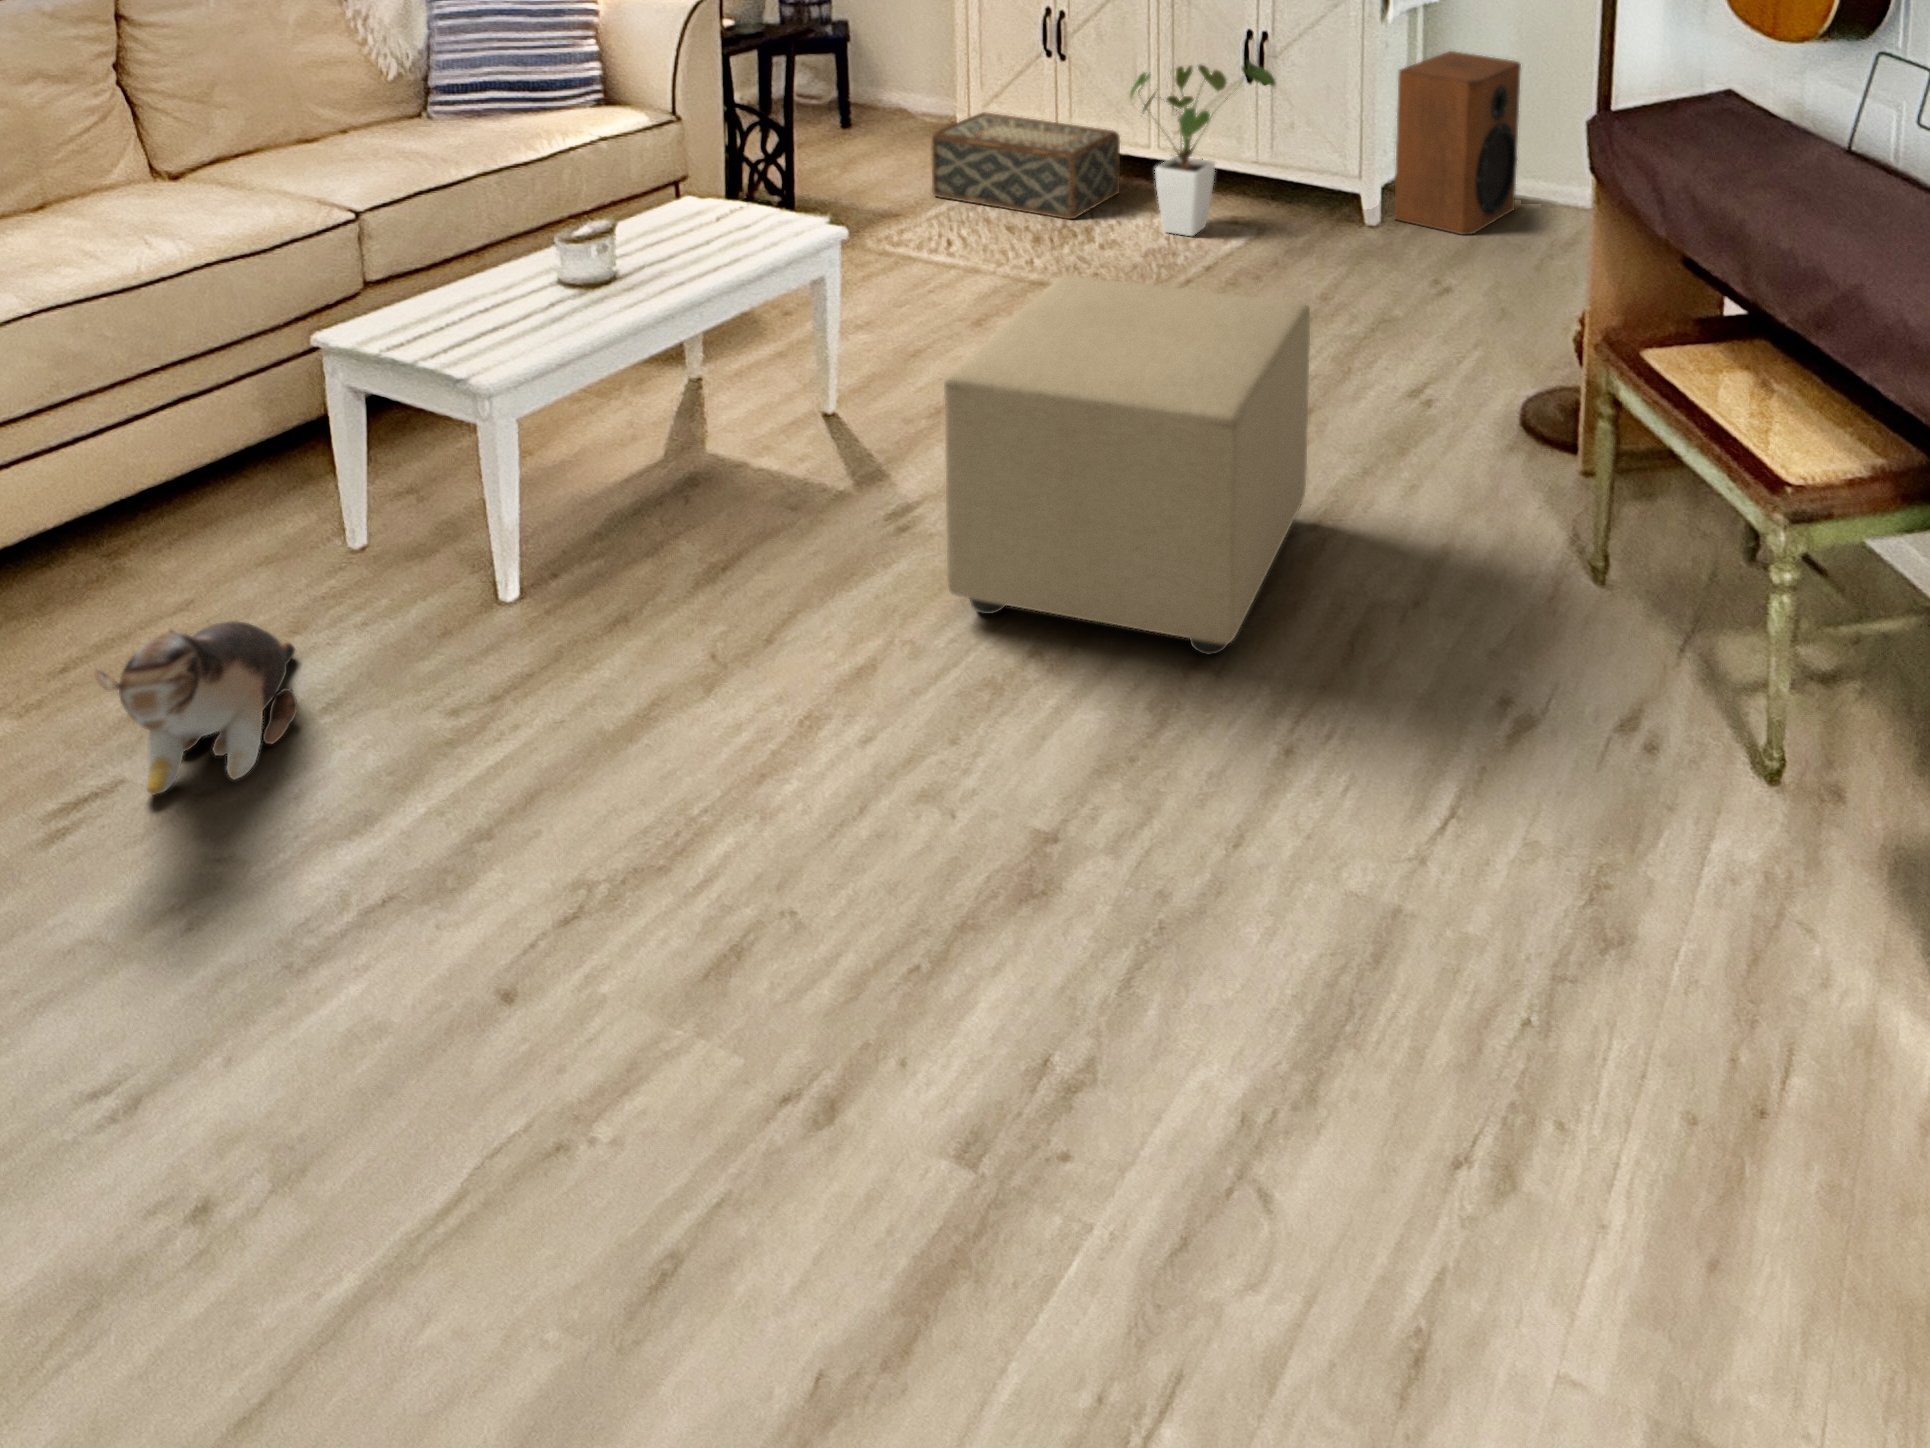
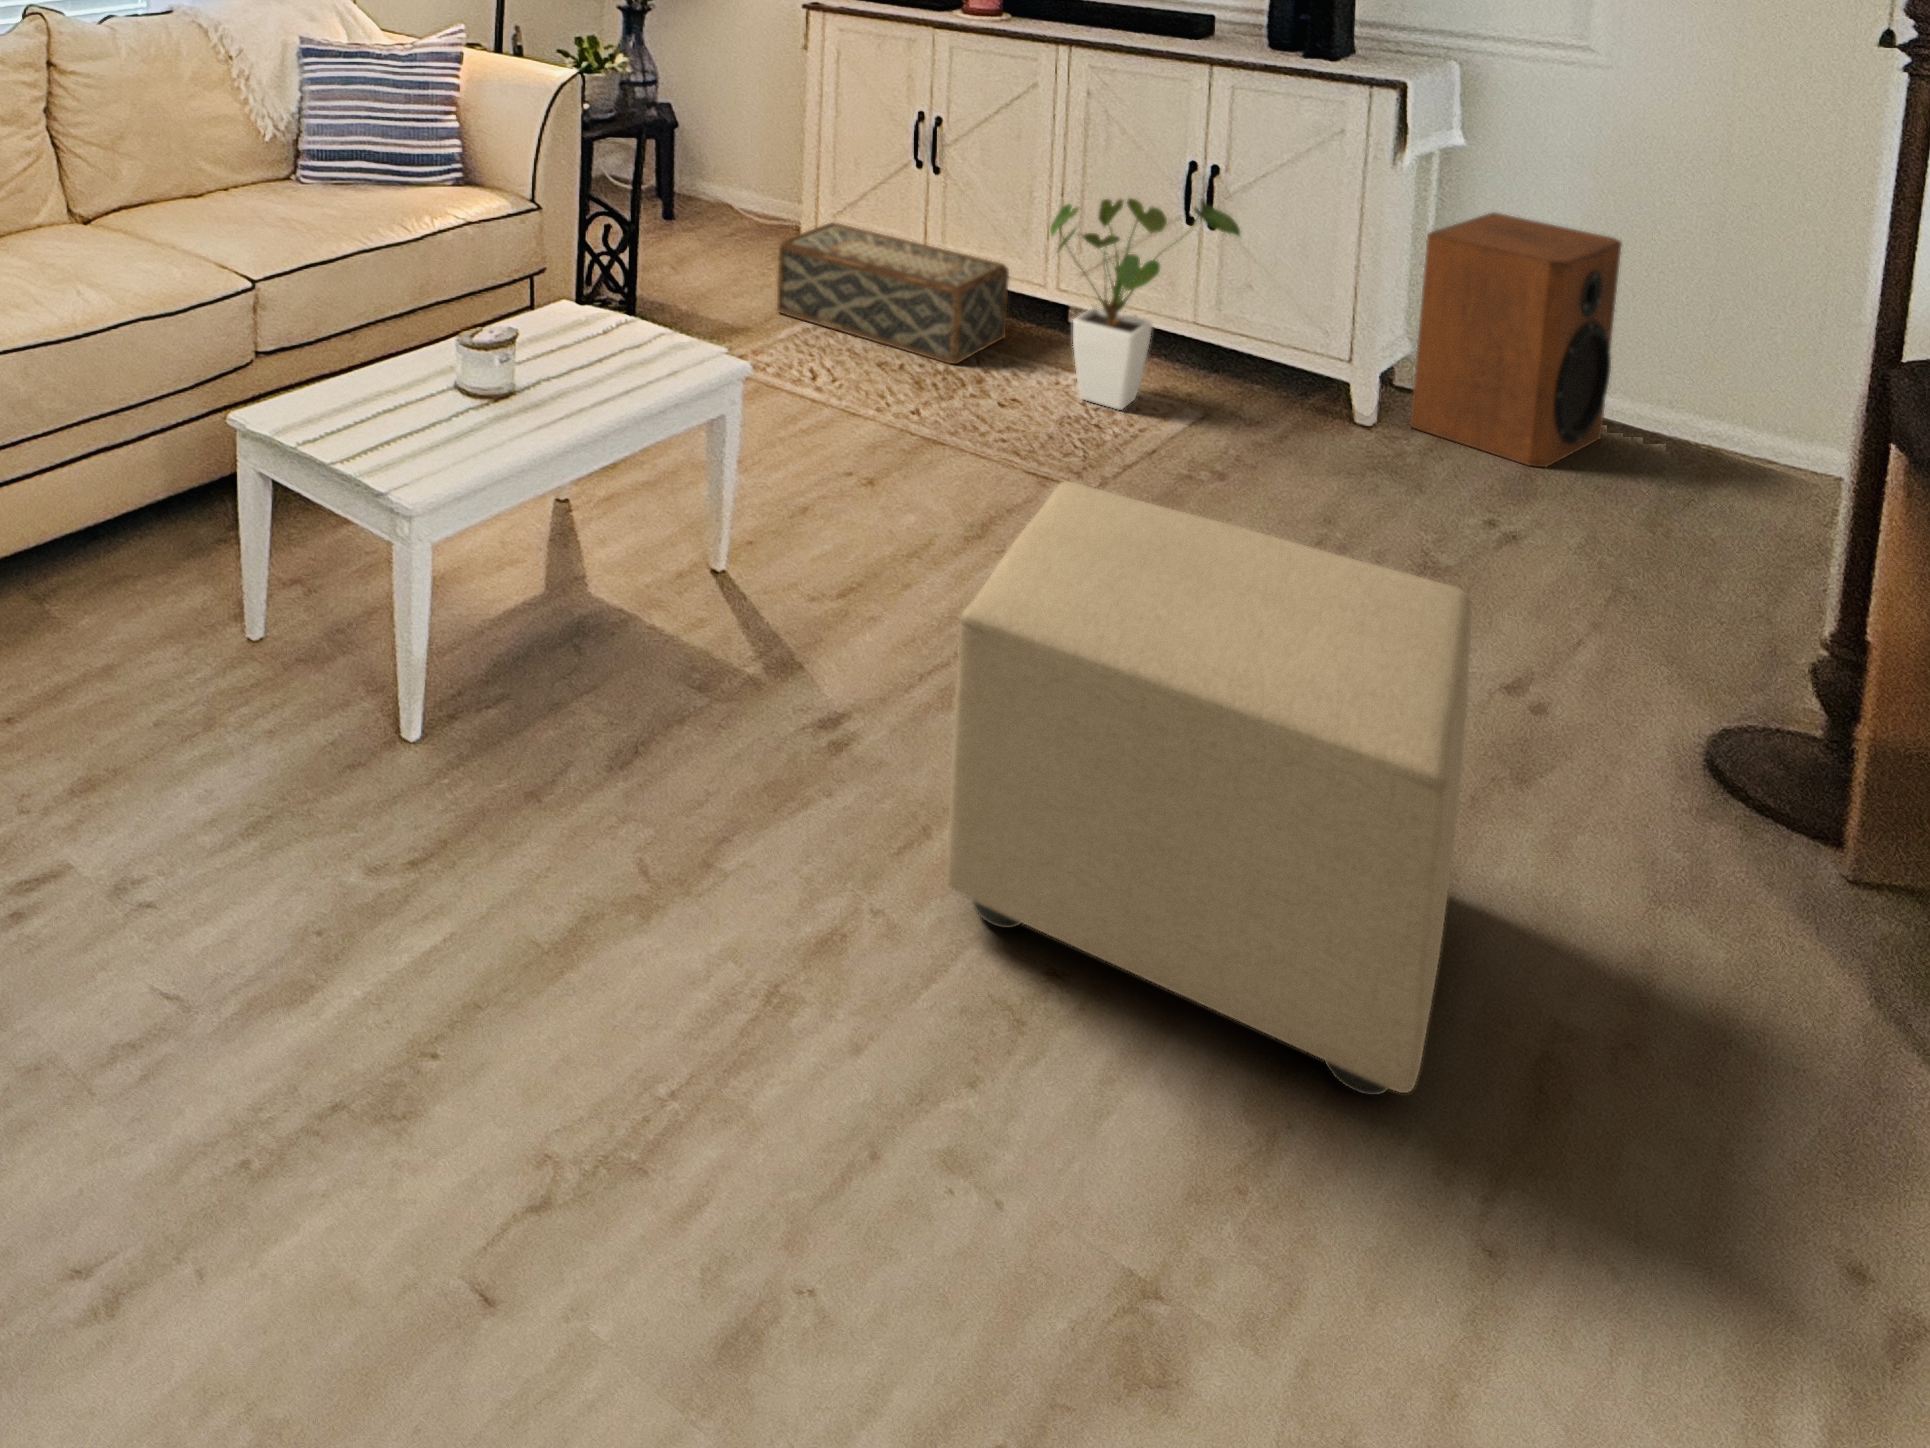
plush toy: present [95,621,297,795] -> none [64,729,225,916]

